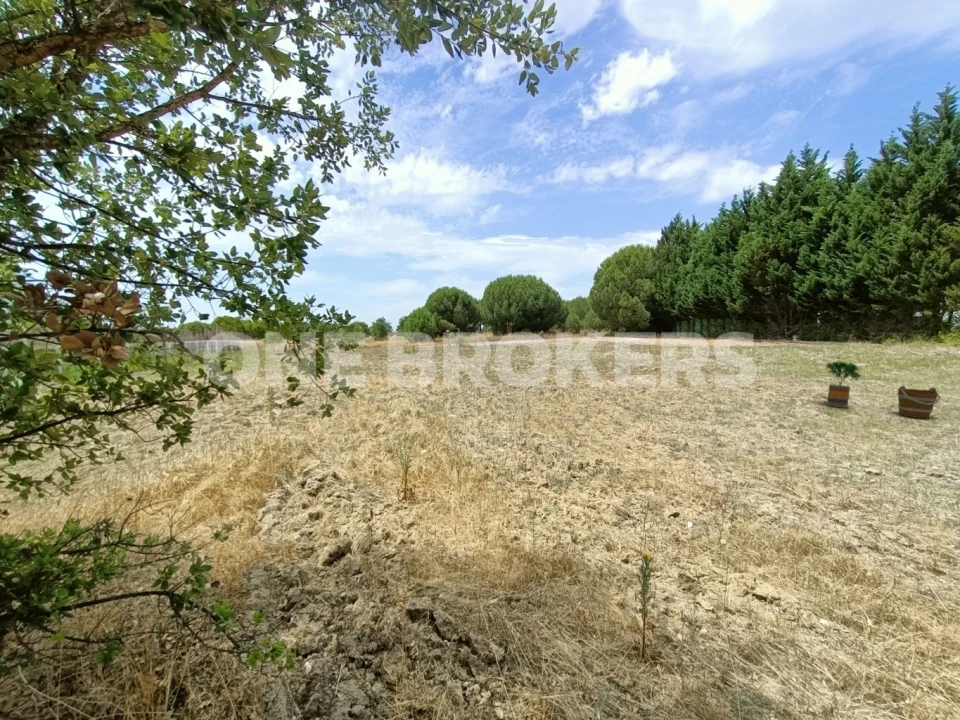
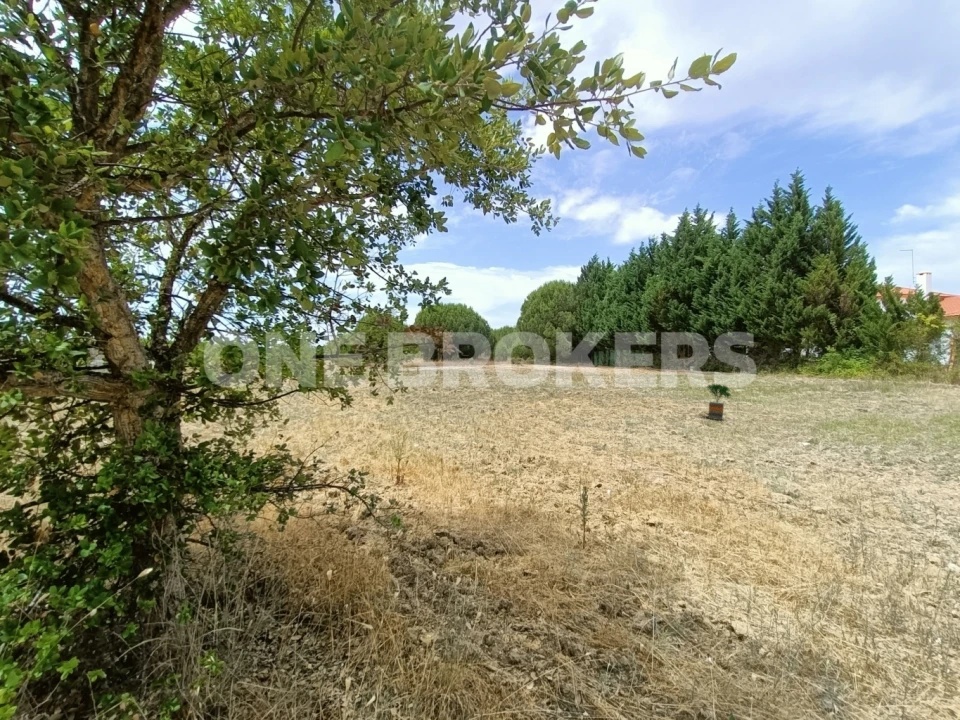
bucket: present [897,386,941,418] -> none [756,403,784,427]

